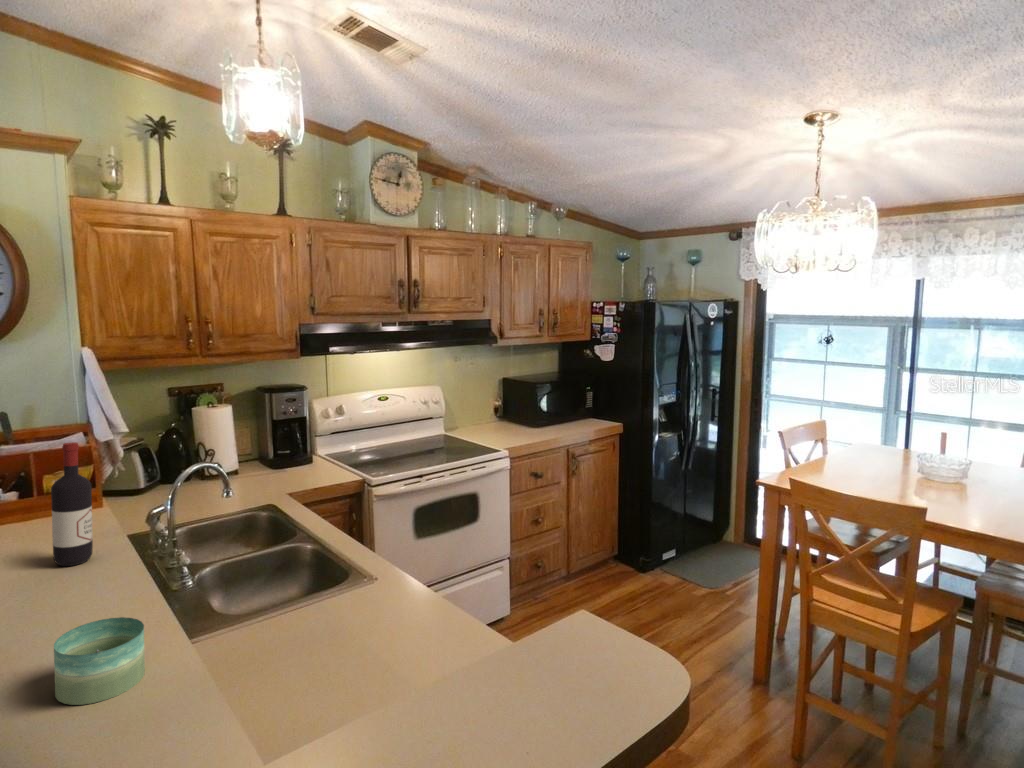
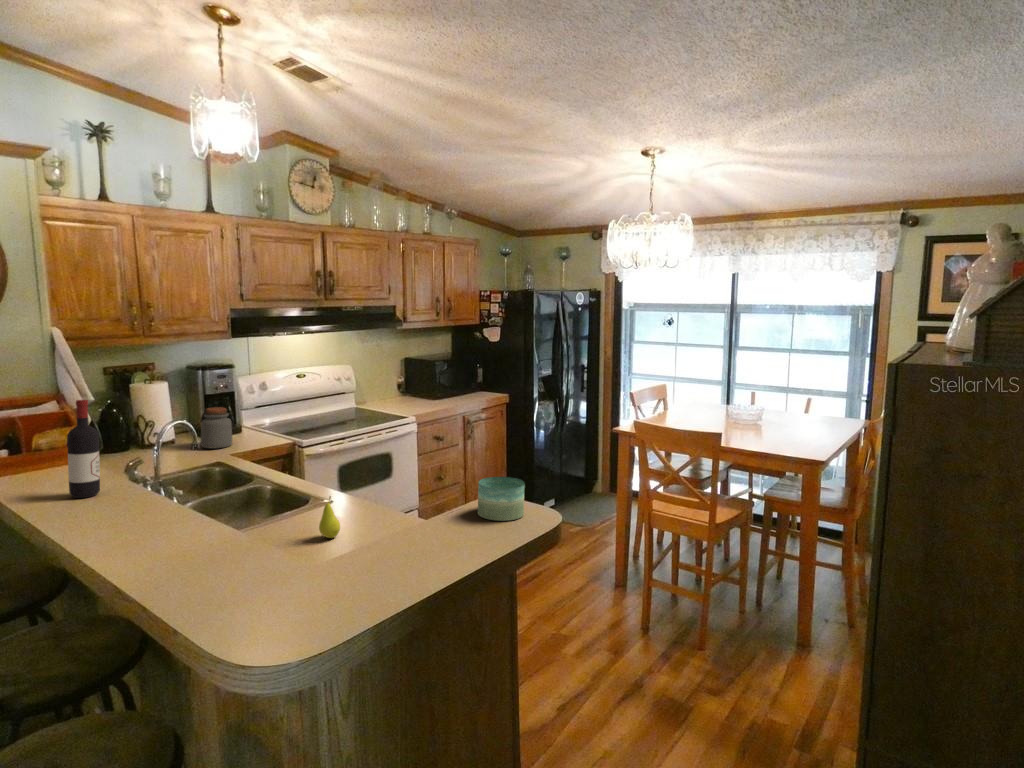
jar: none [258,437,294,485] -> present [200,407,232,449]
fruit: none [326,604,357,666] -> present [319,496,340,538]
candle: present [54,617,145,705] -> present [478,477,525,521]

